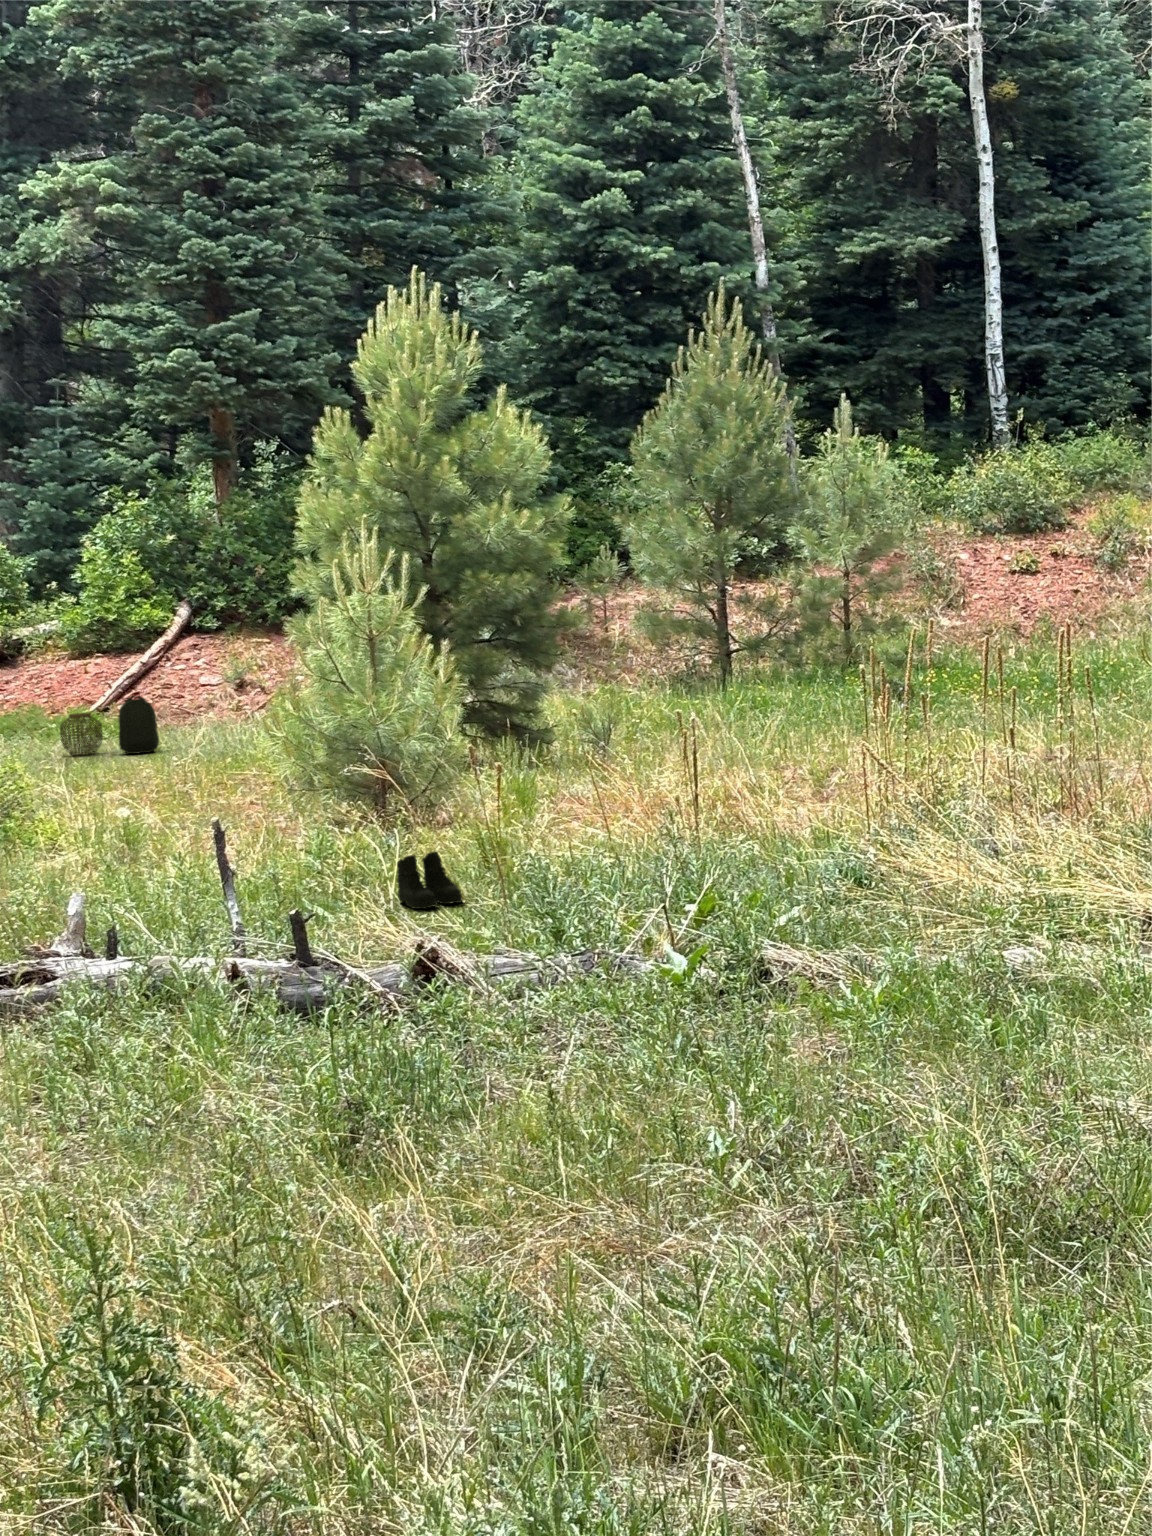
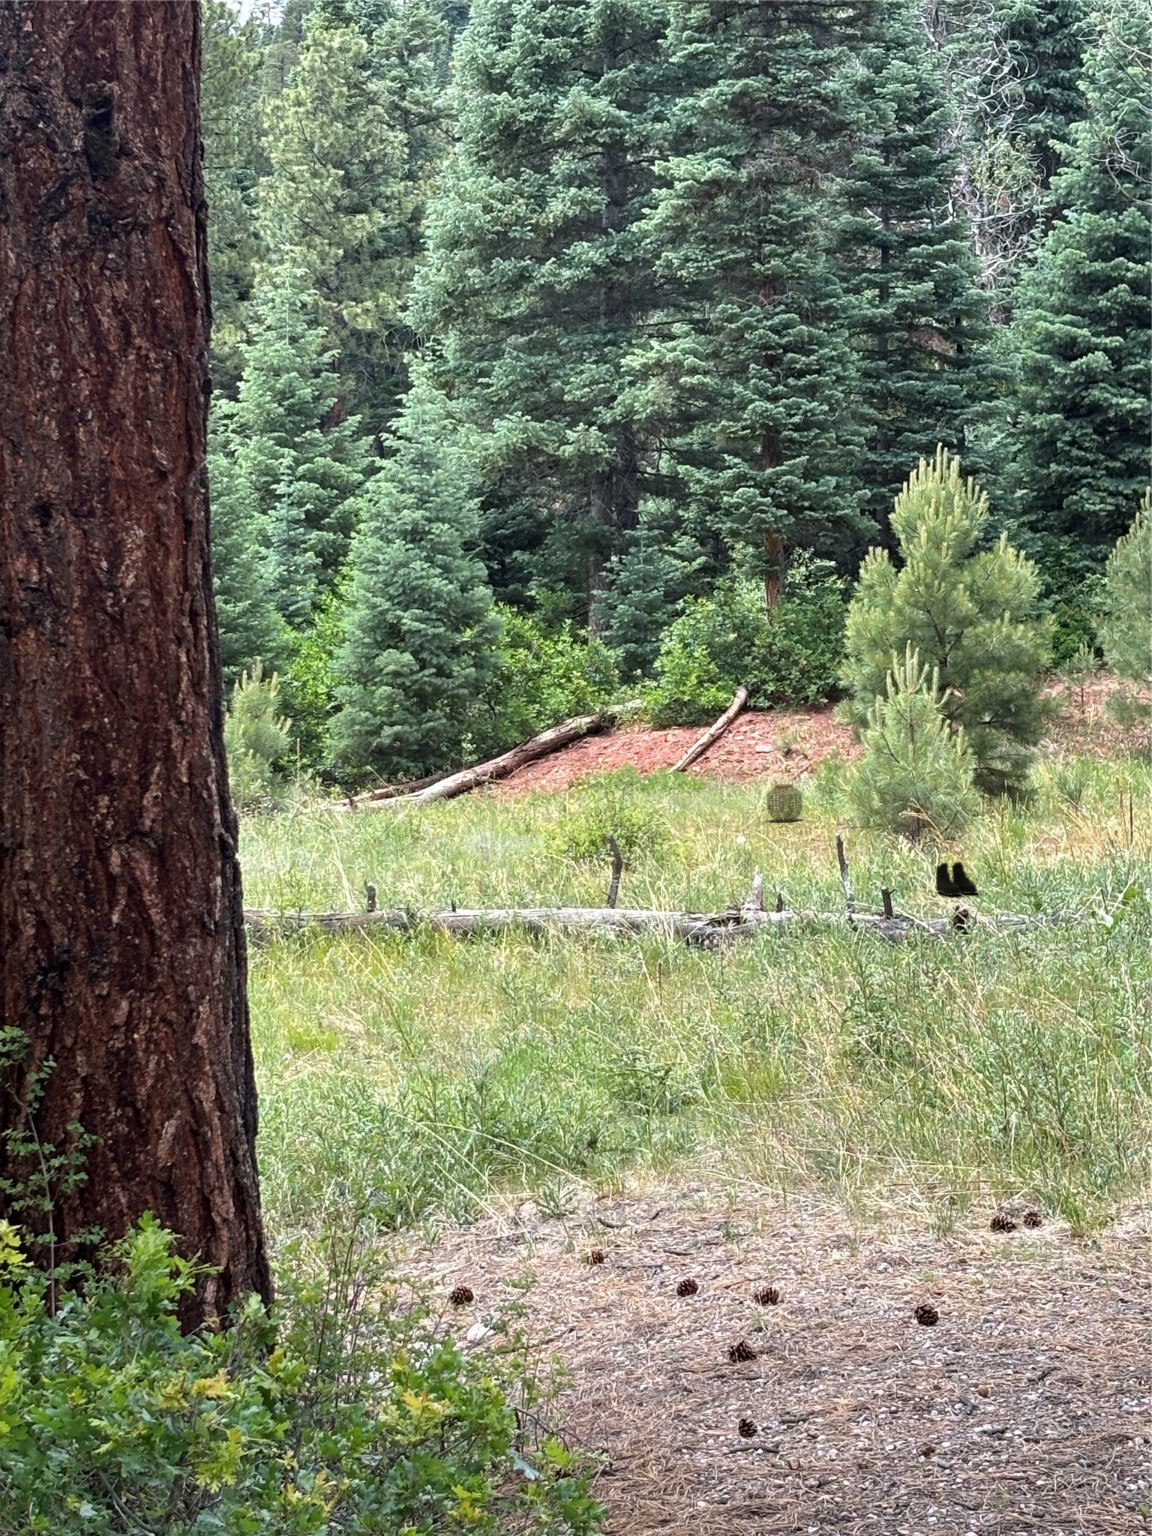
backpack: present [118,696,159,754] -> none [712,760,740,802]
woven basket: present [60,713,103,756] -> present [767,784,802,822]

